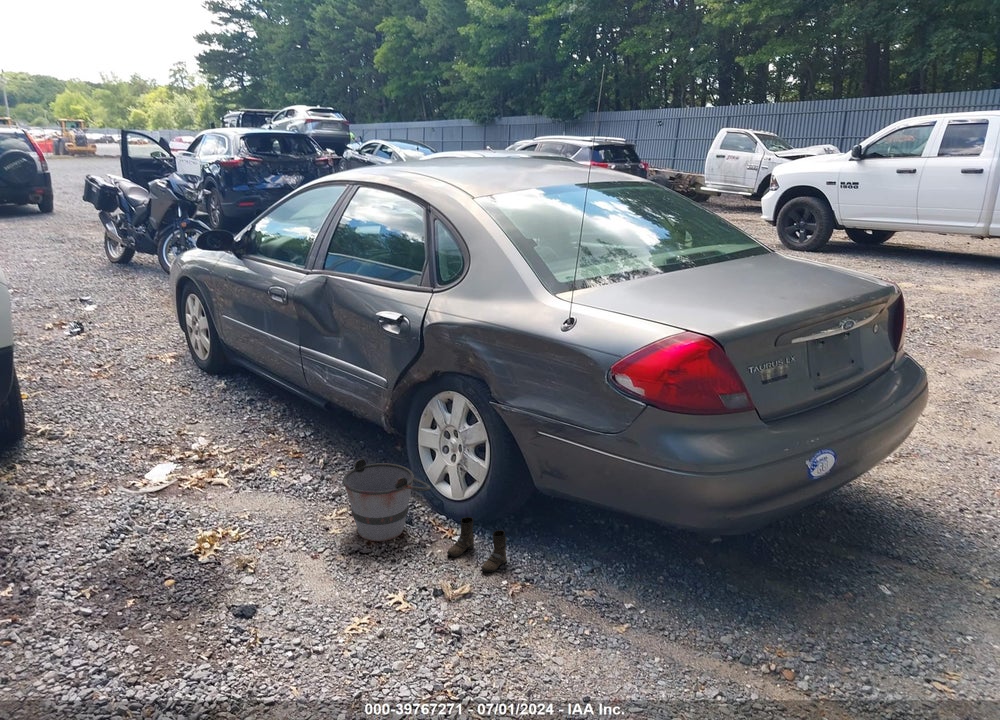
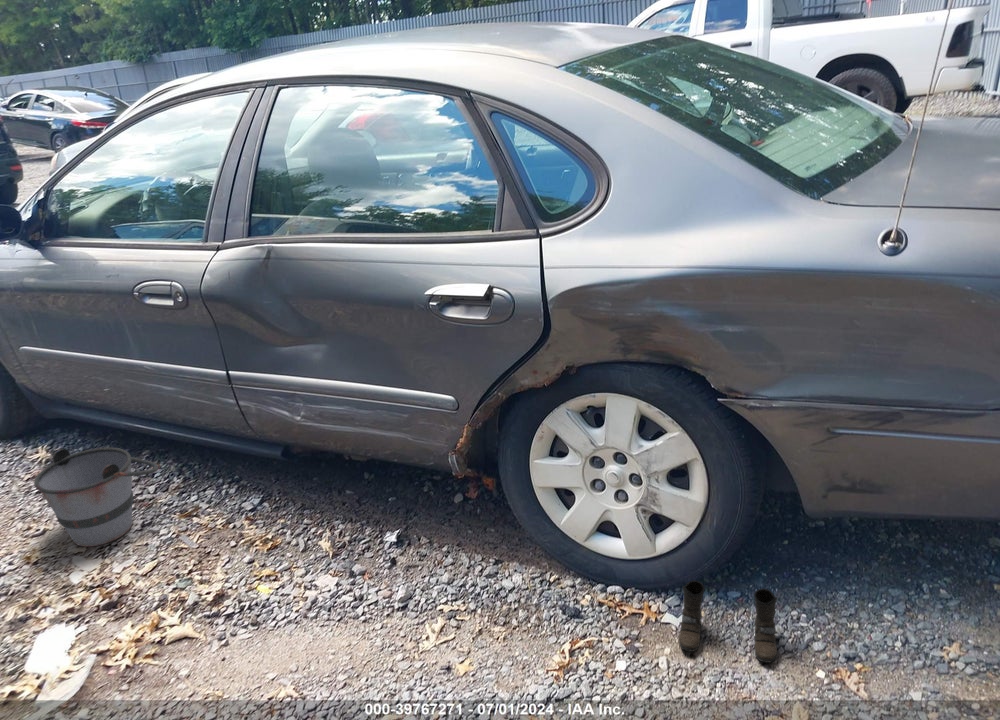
bucket: present [343,459,431,541] -> present [34,448,158,547]

